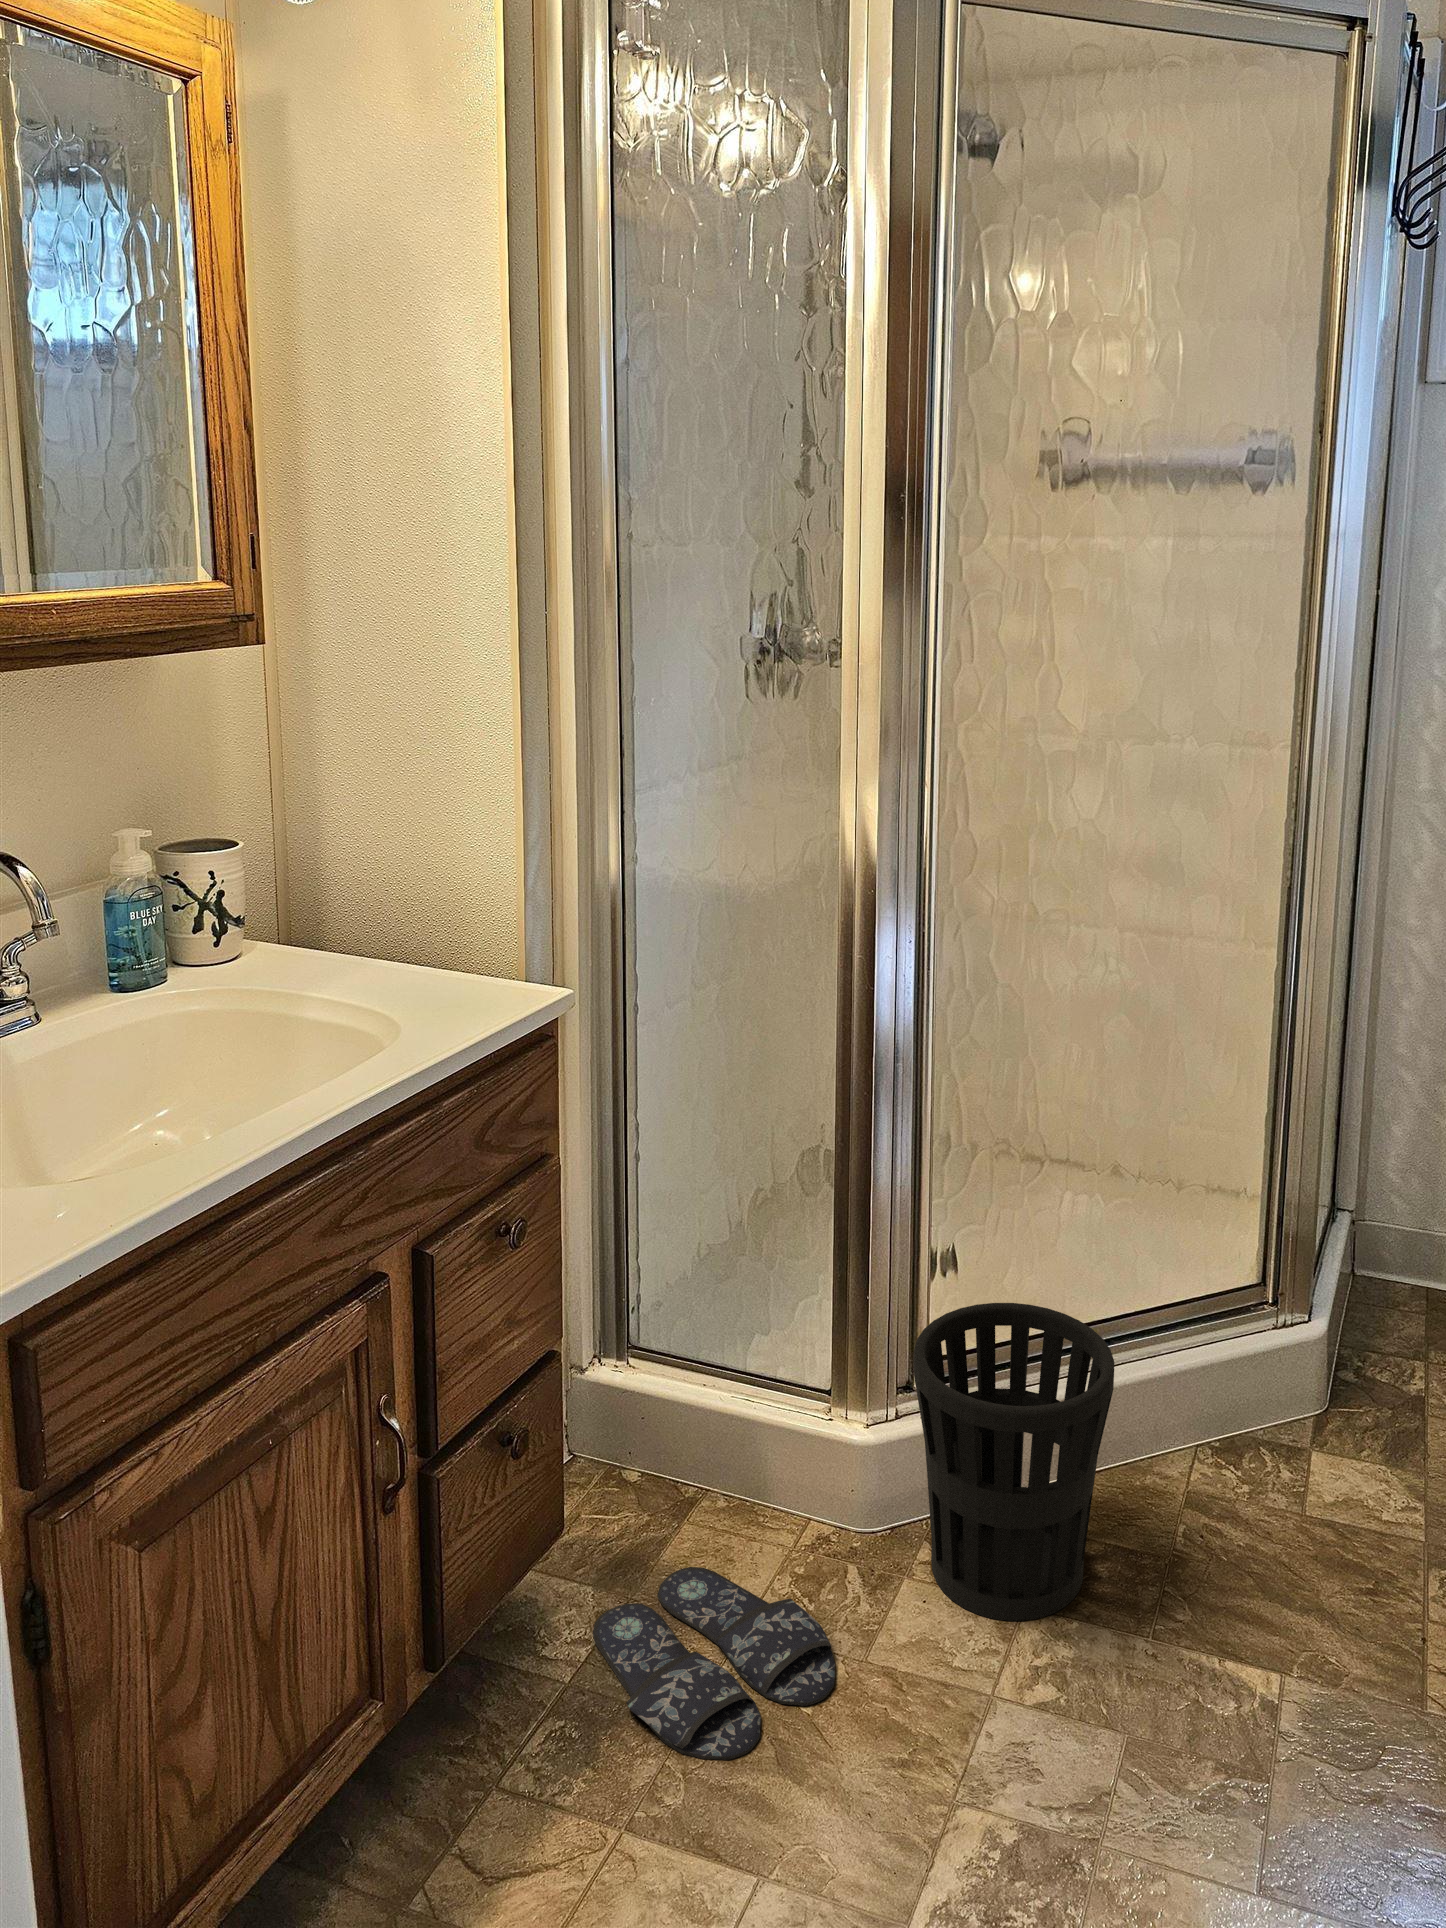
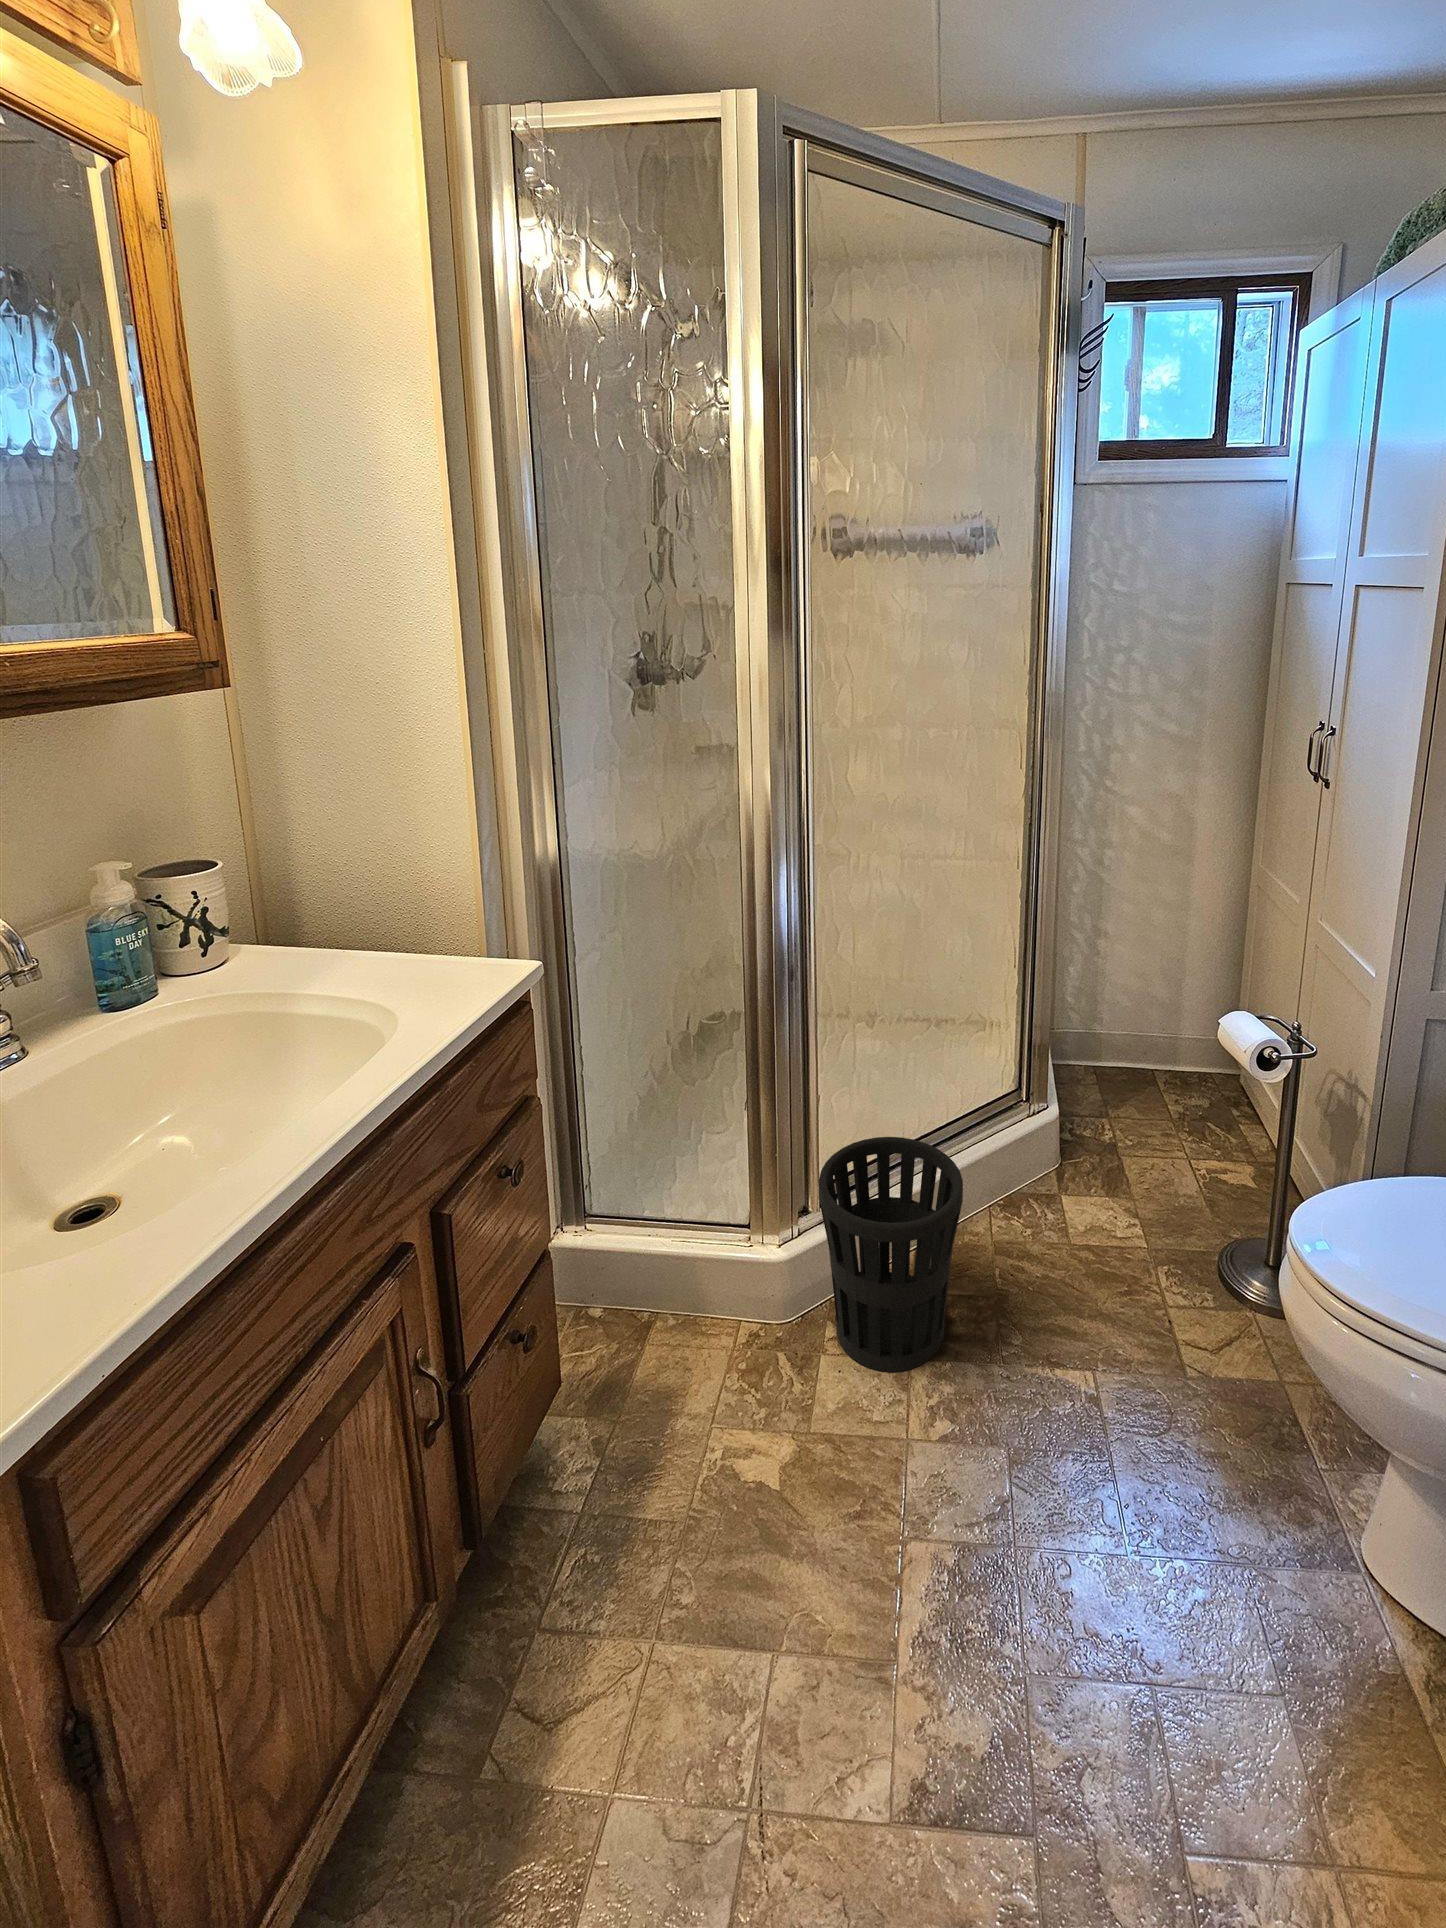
slippers: present [593,1567,835,1760] -> none [593,1380,792,1554]

